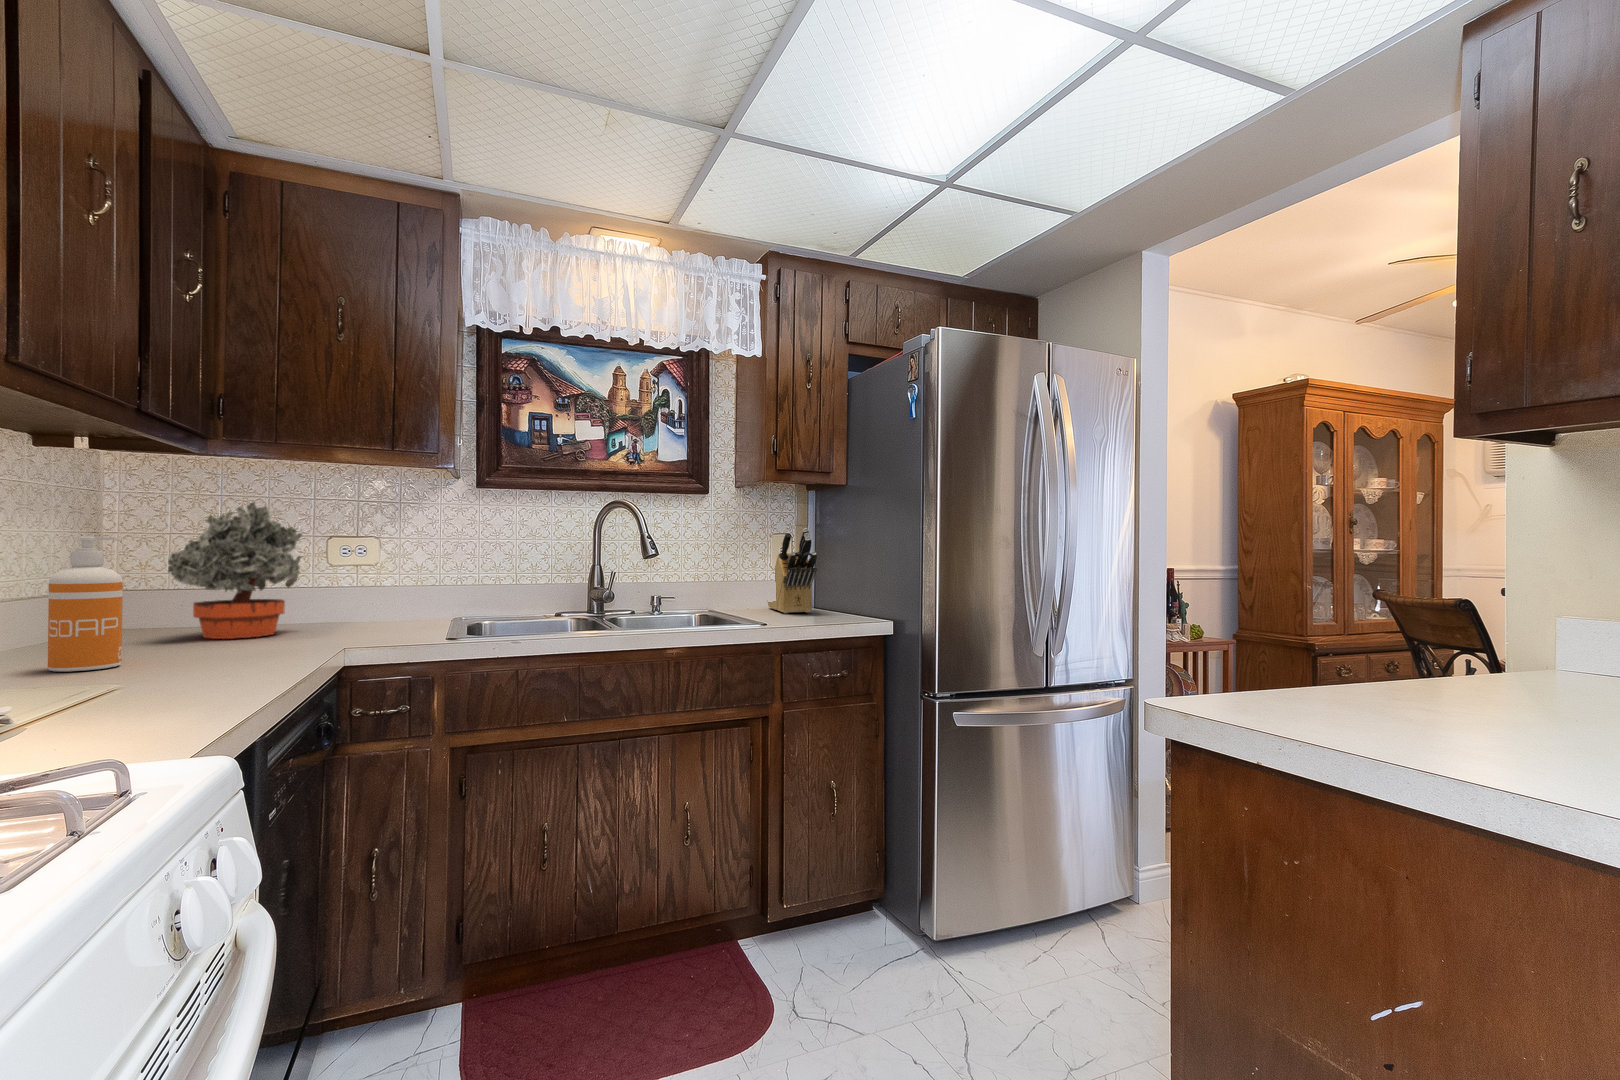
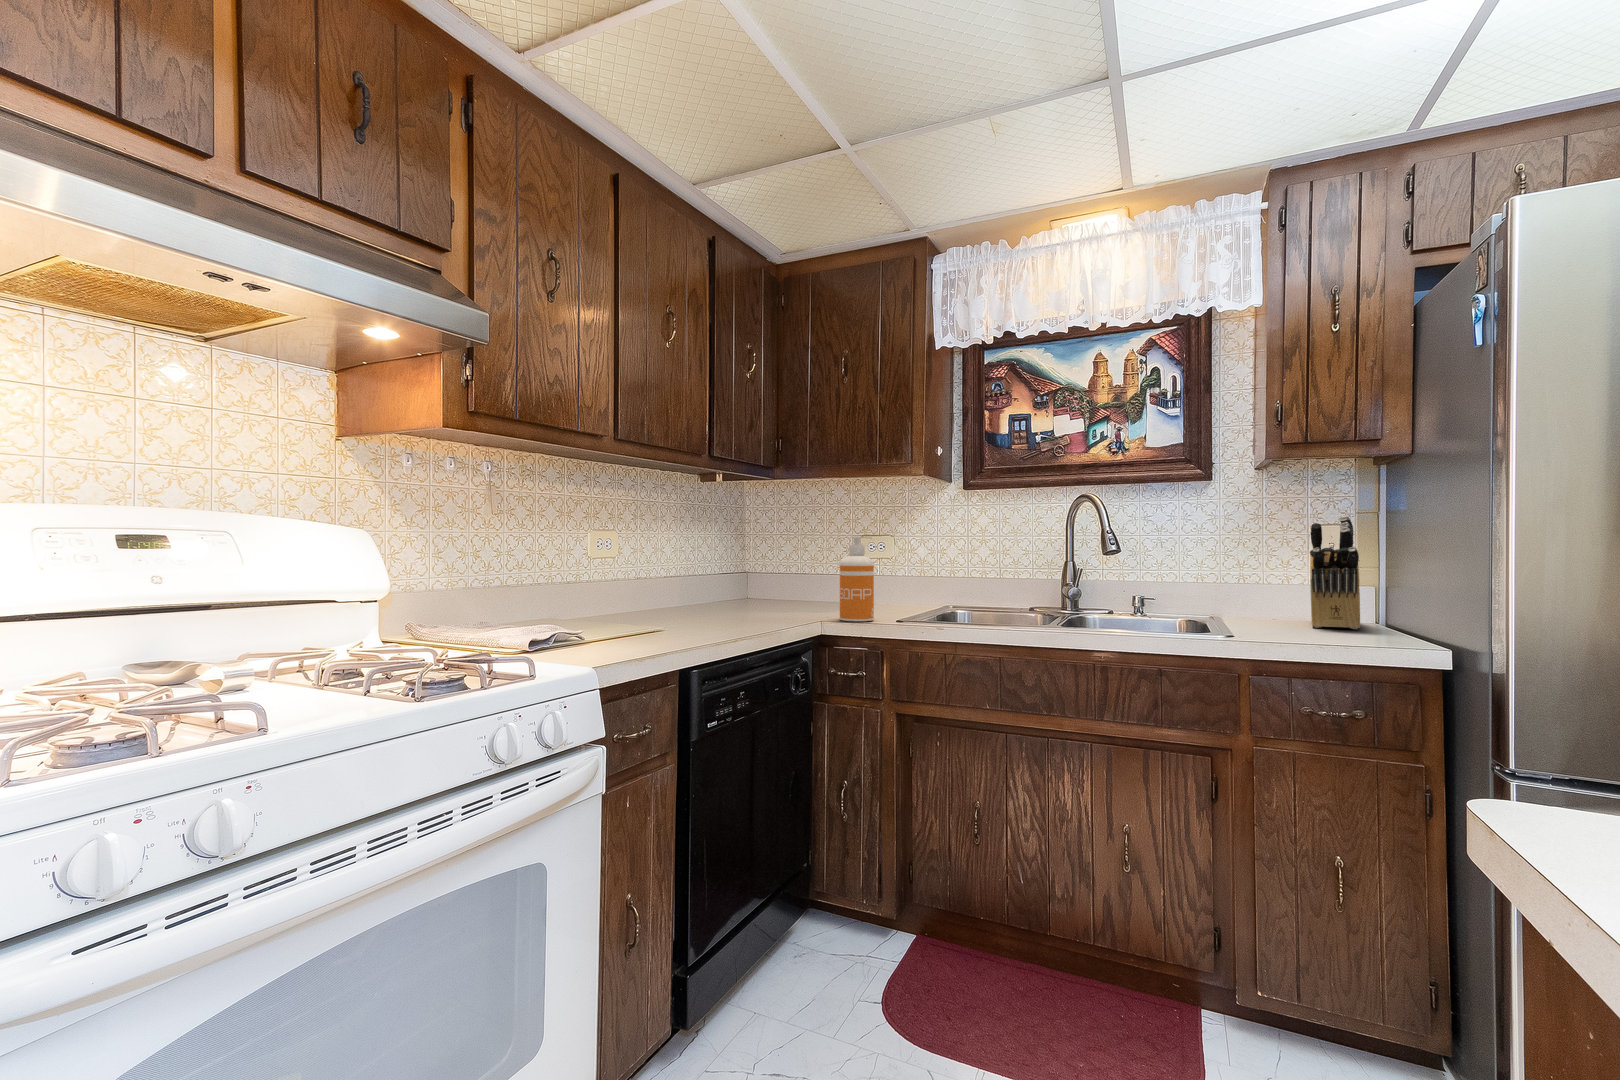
potted plant: present [168,502,303,639] -> none [747,510,832,609]
soap dispenser: present [48,536,123,672] -> present [840,536,874,621]

